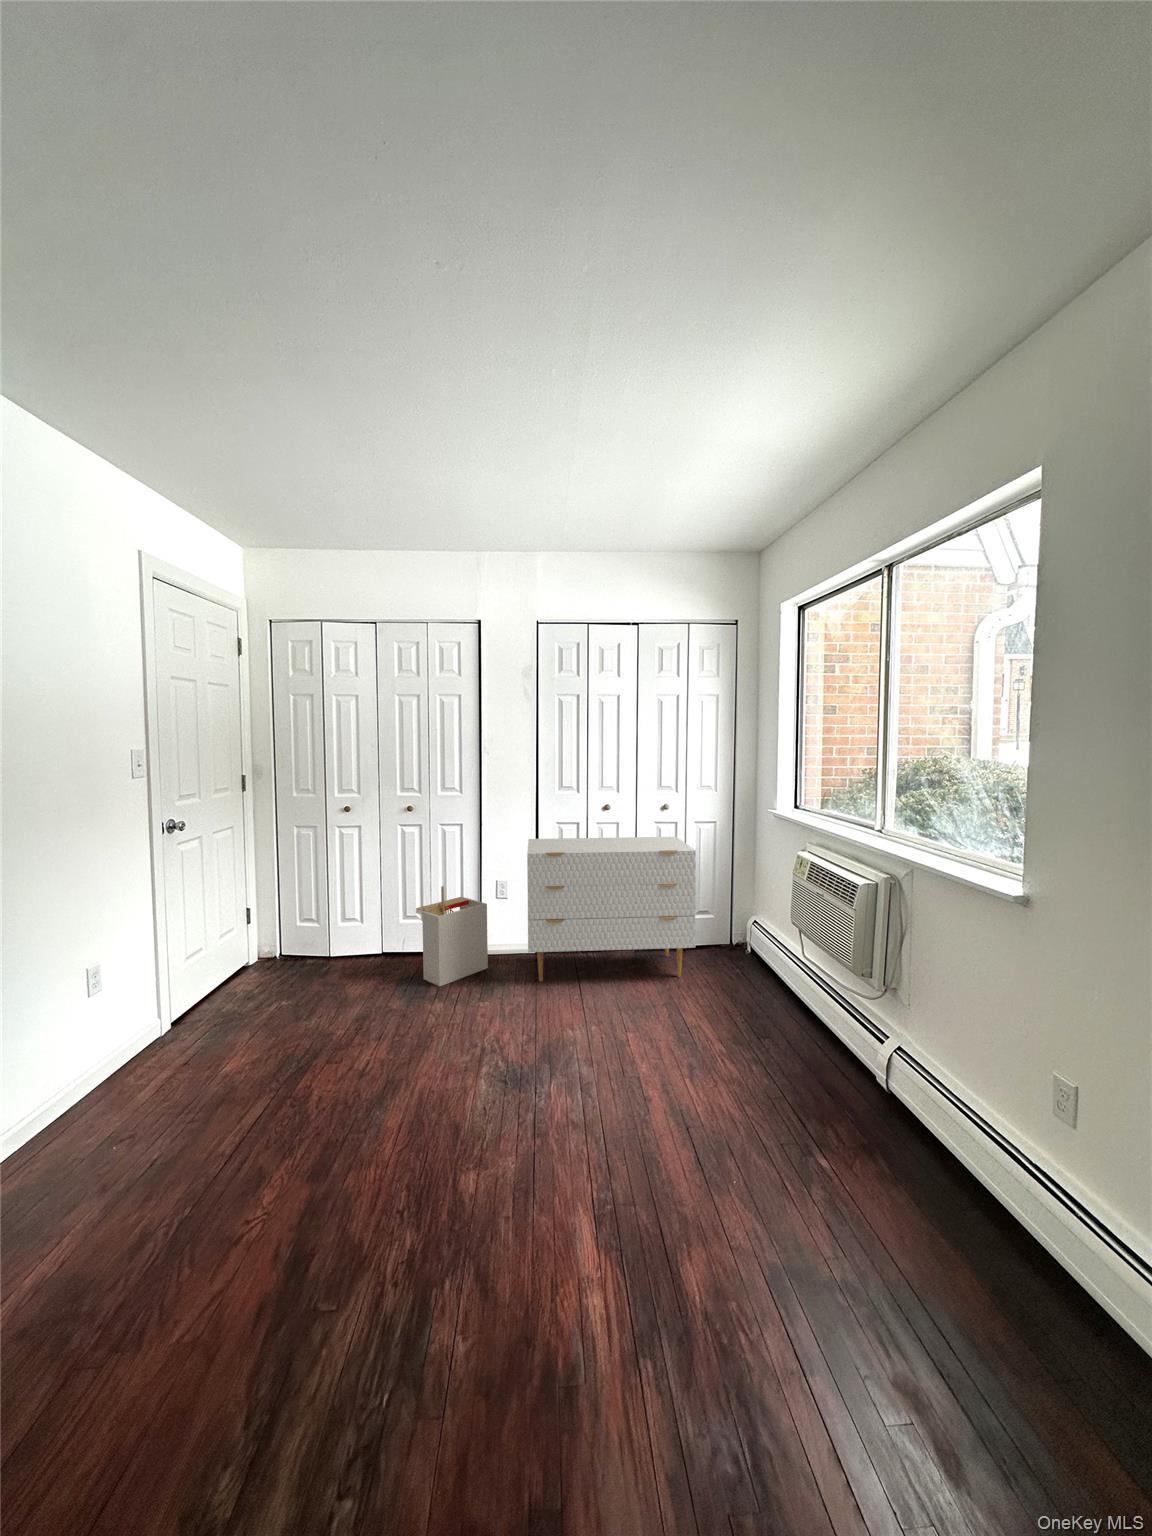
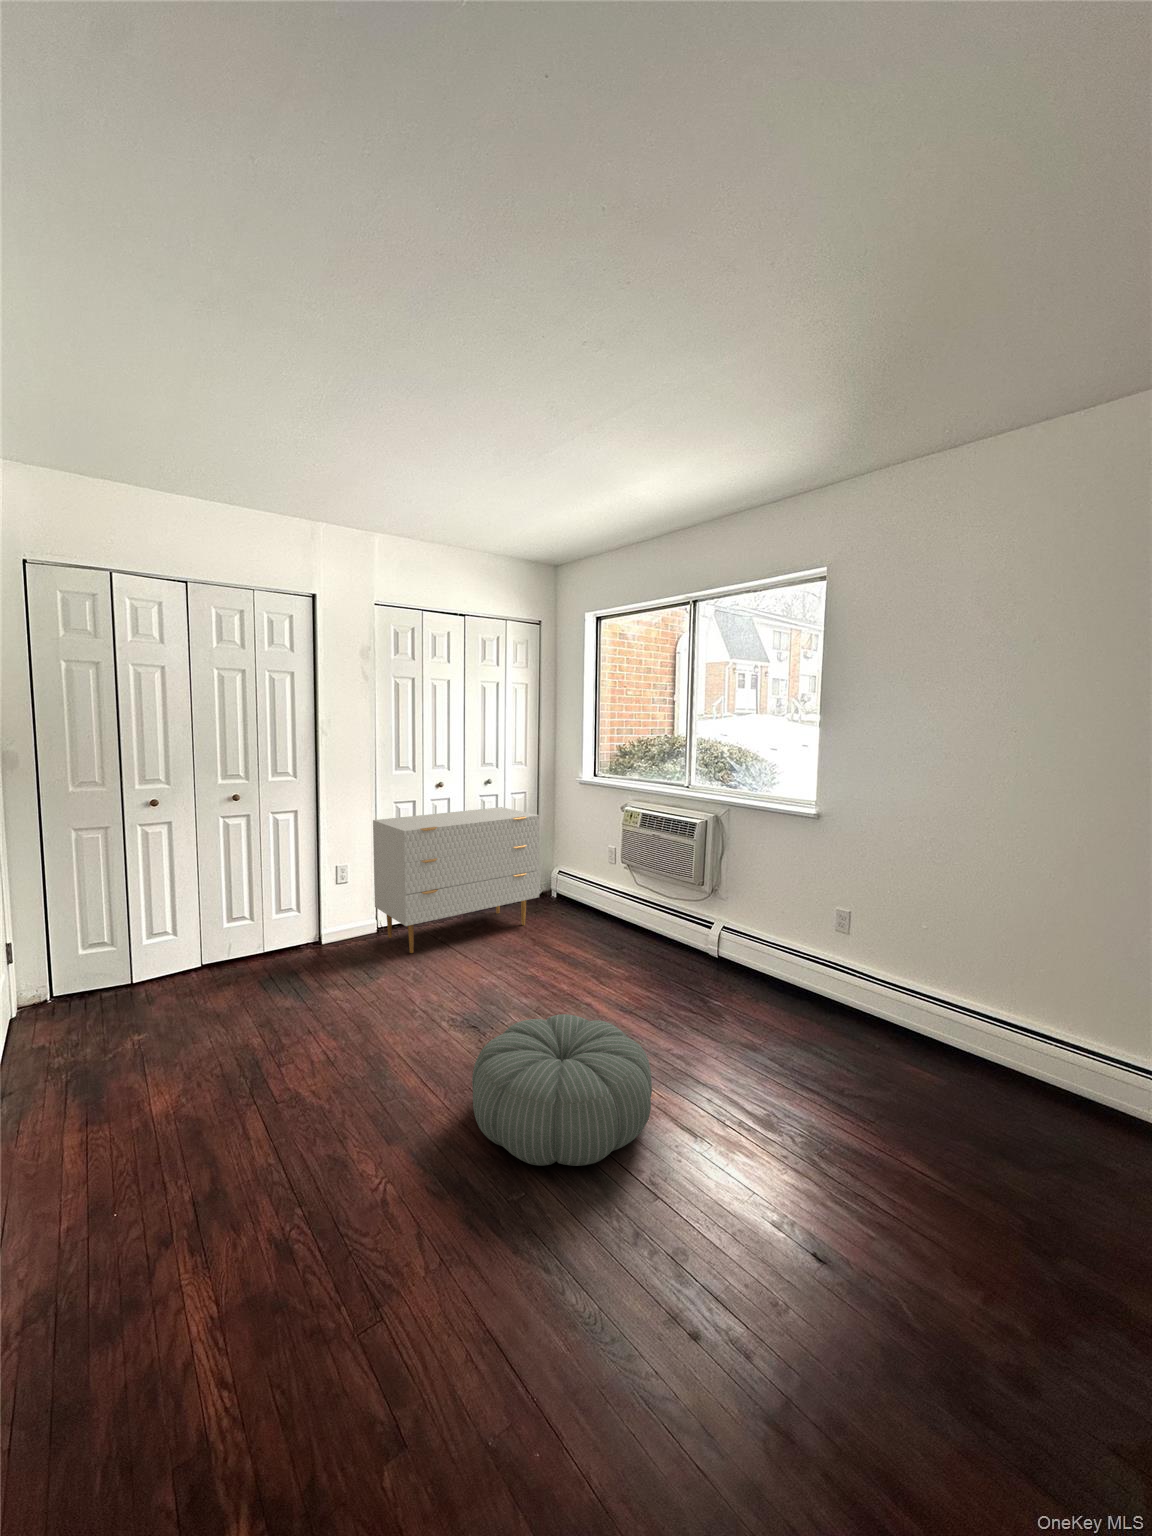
storage bin: present [416,886,488,987] -> none [270,877,344,979]
pouf: none [323,1105,568,1352] -> present [472,1014,652,1166]

